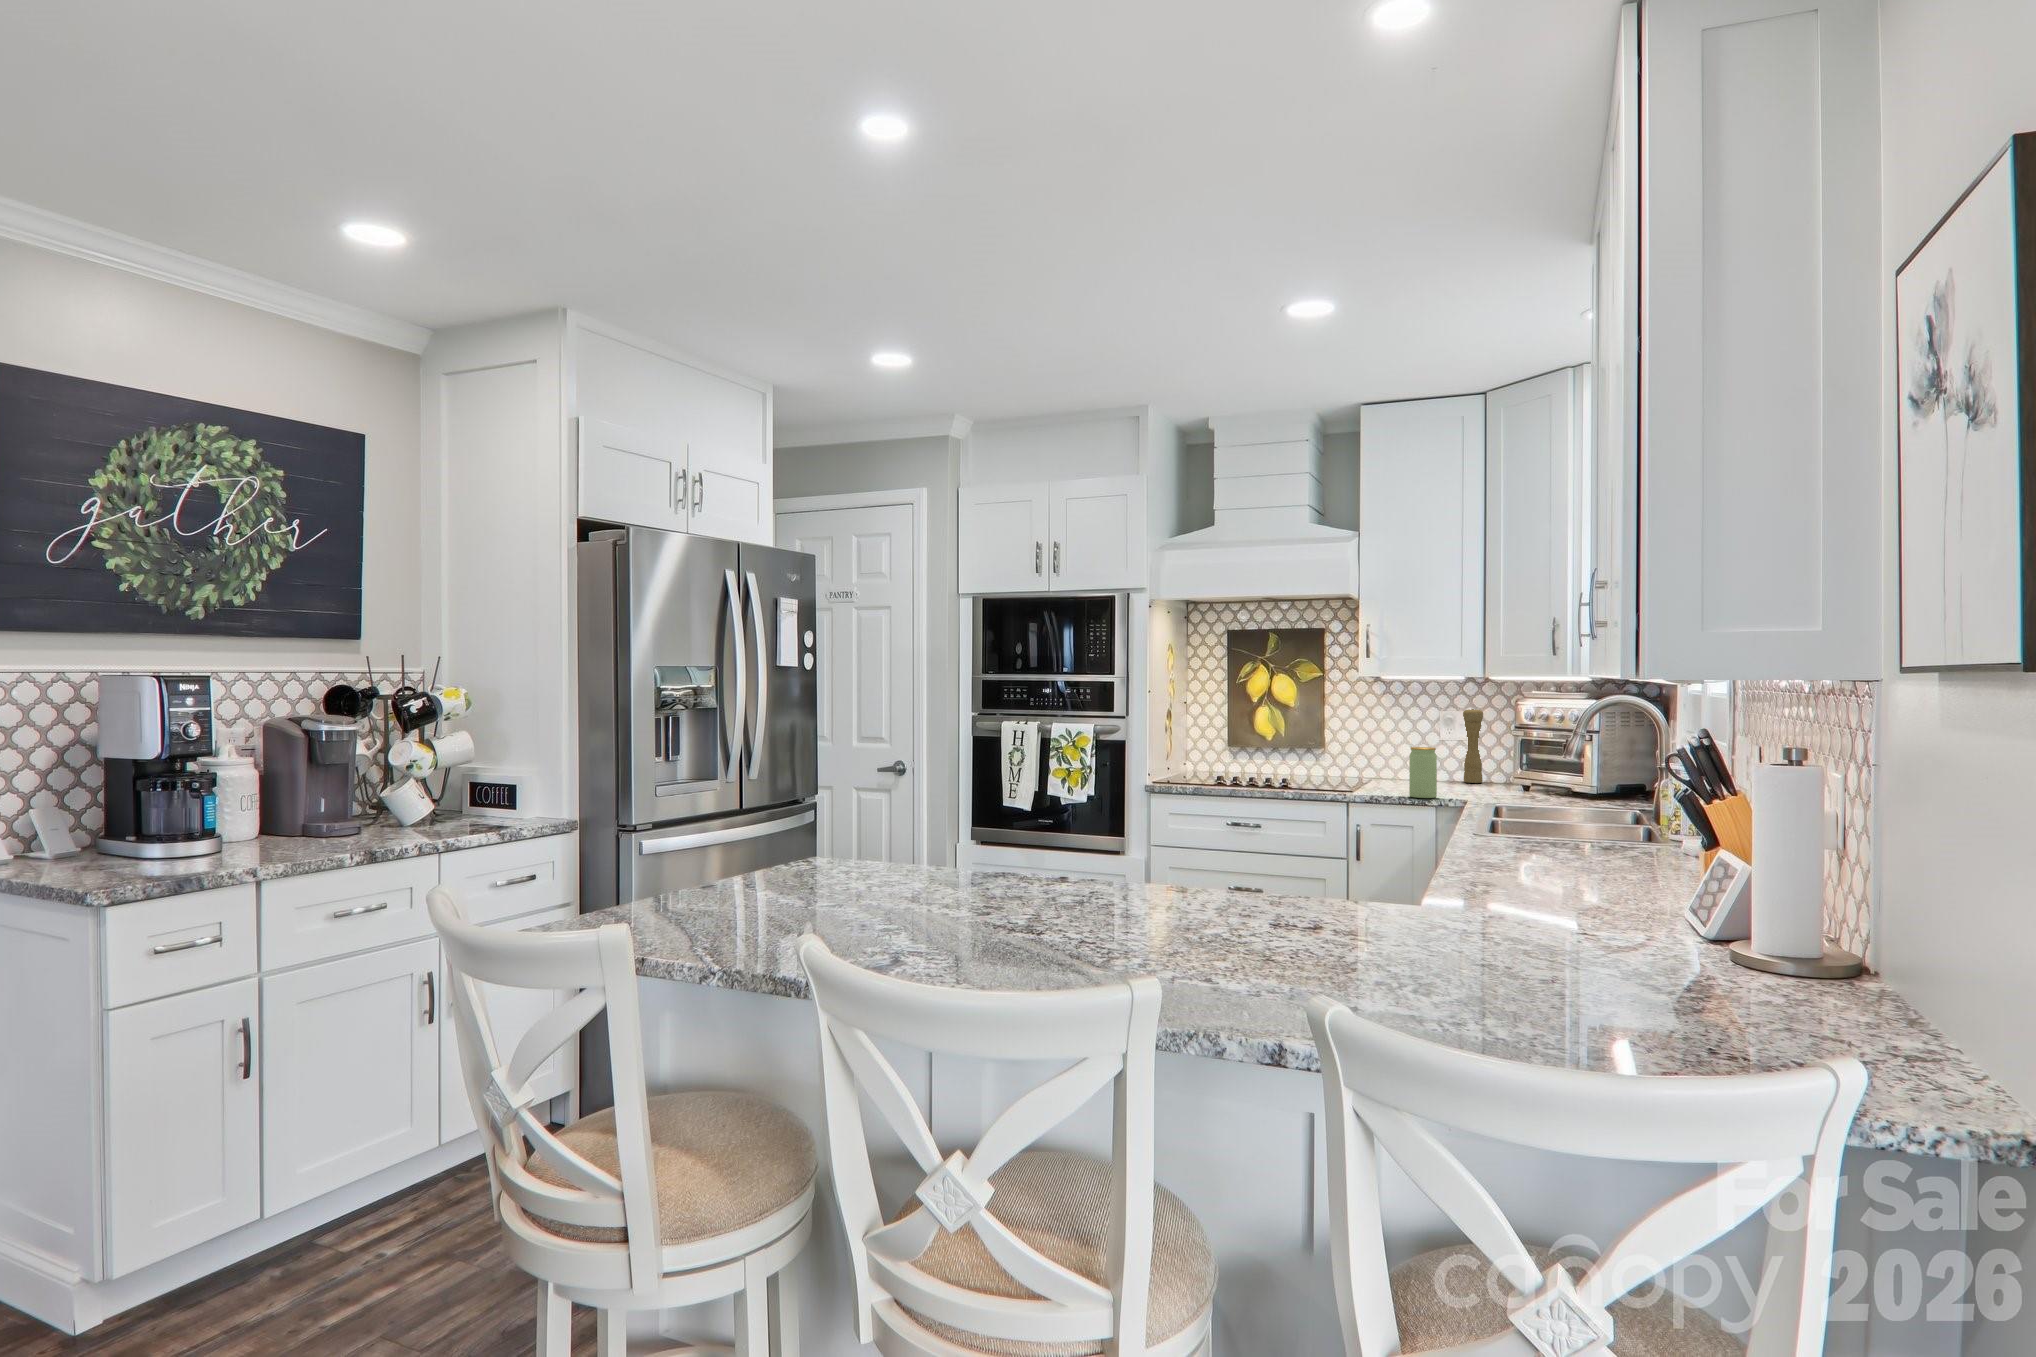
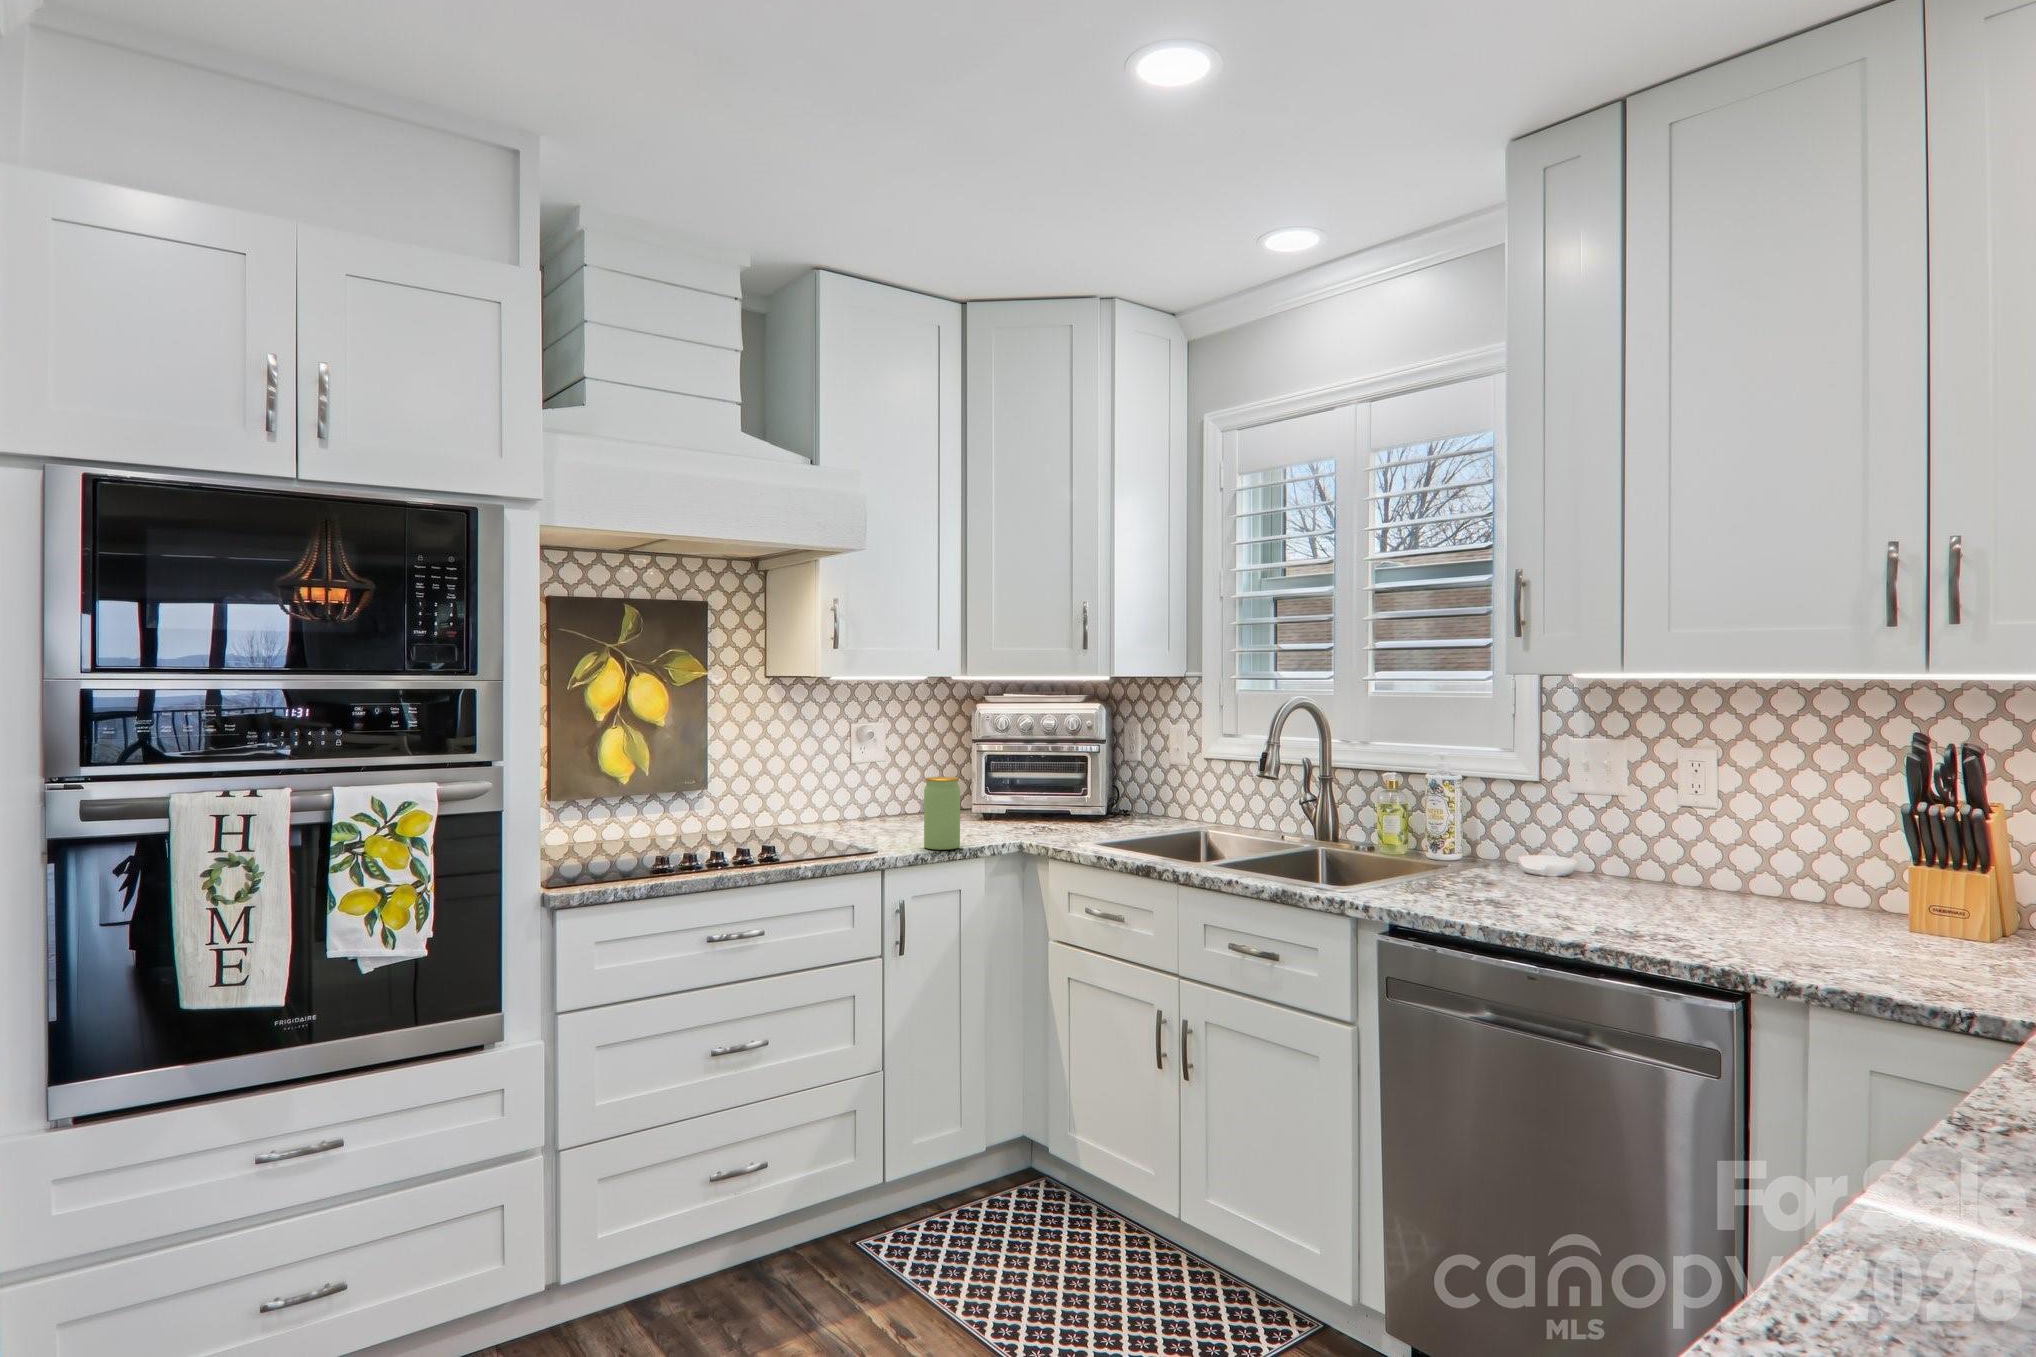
pepper mill: present [1463,709,1483,783] -> none [873,718,898,818]

